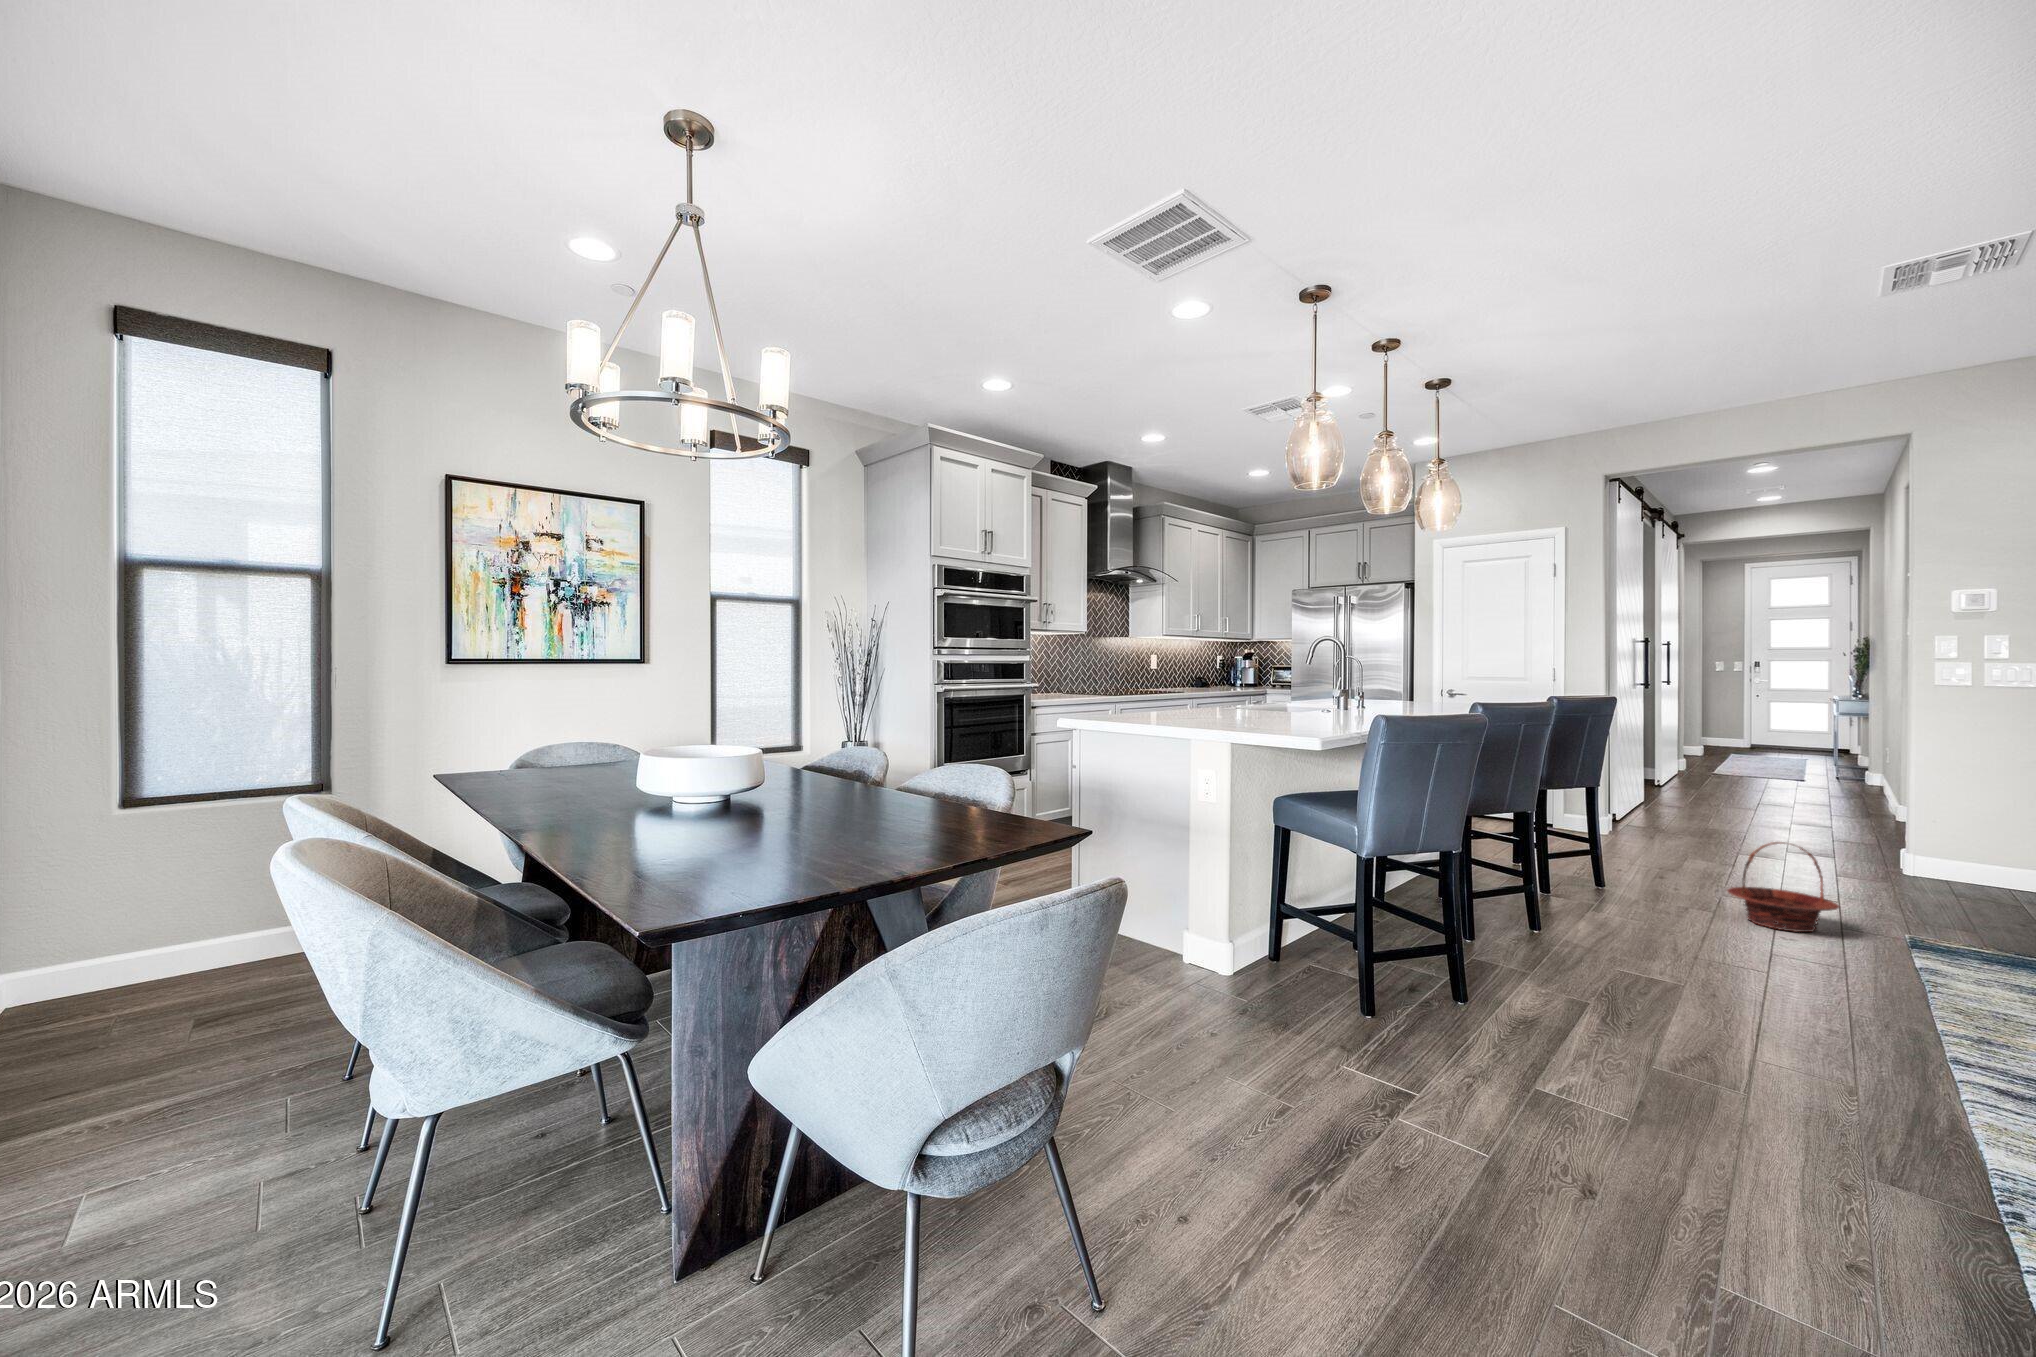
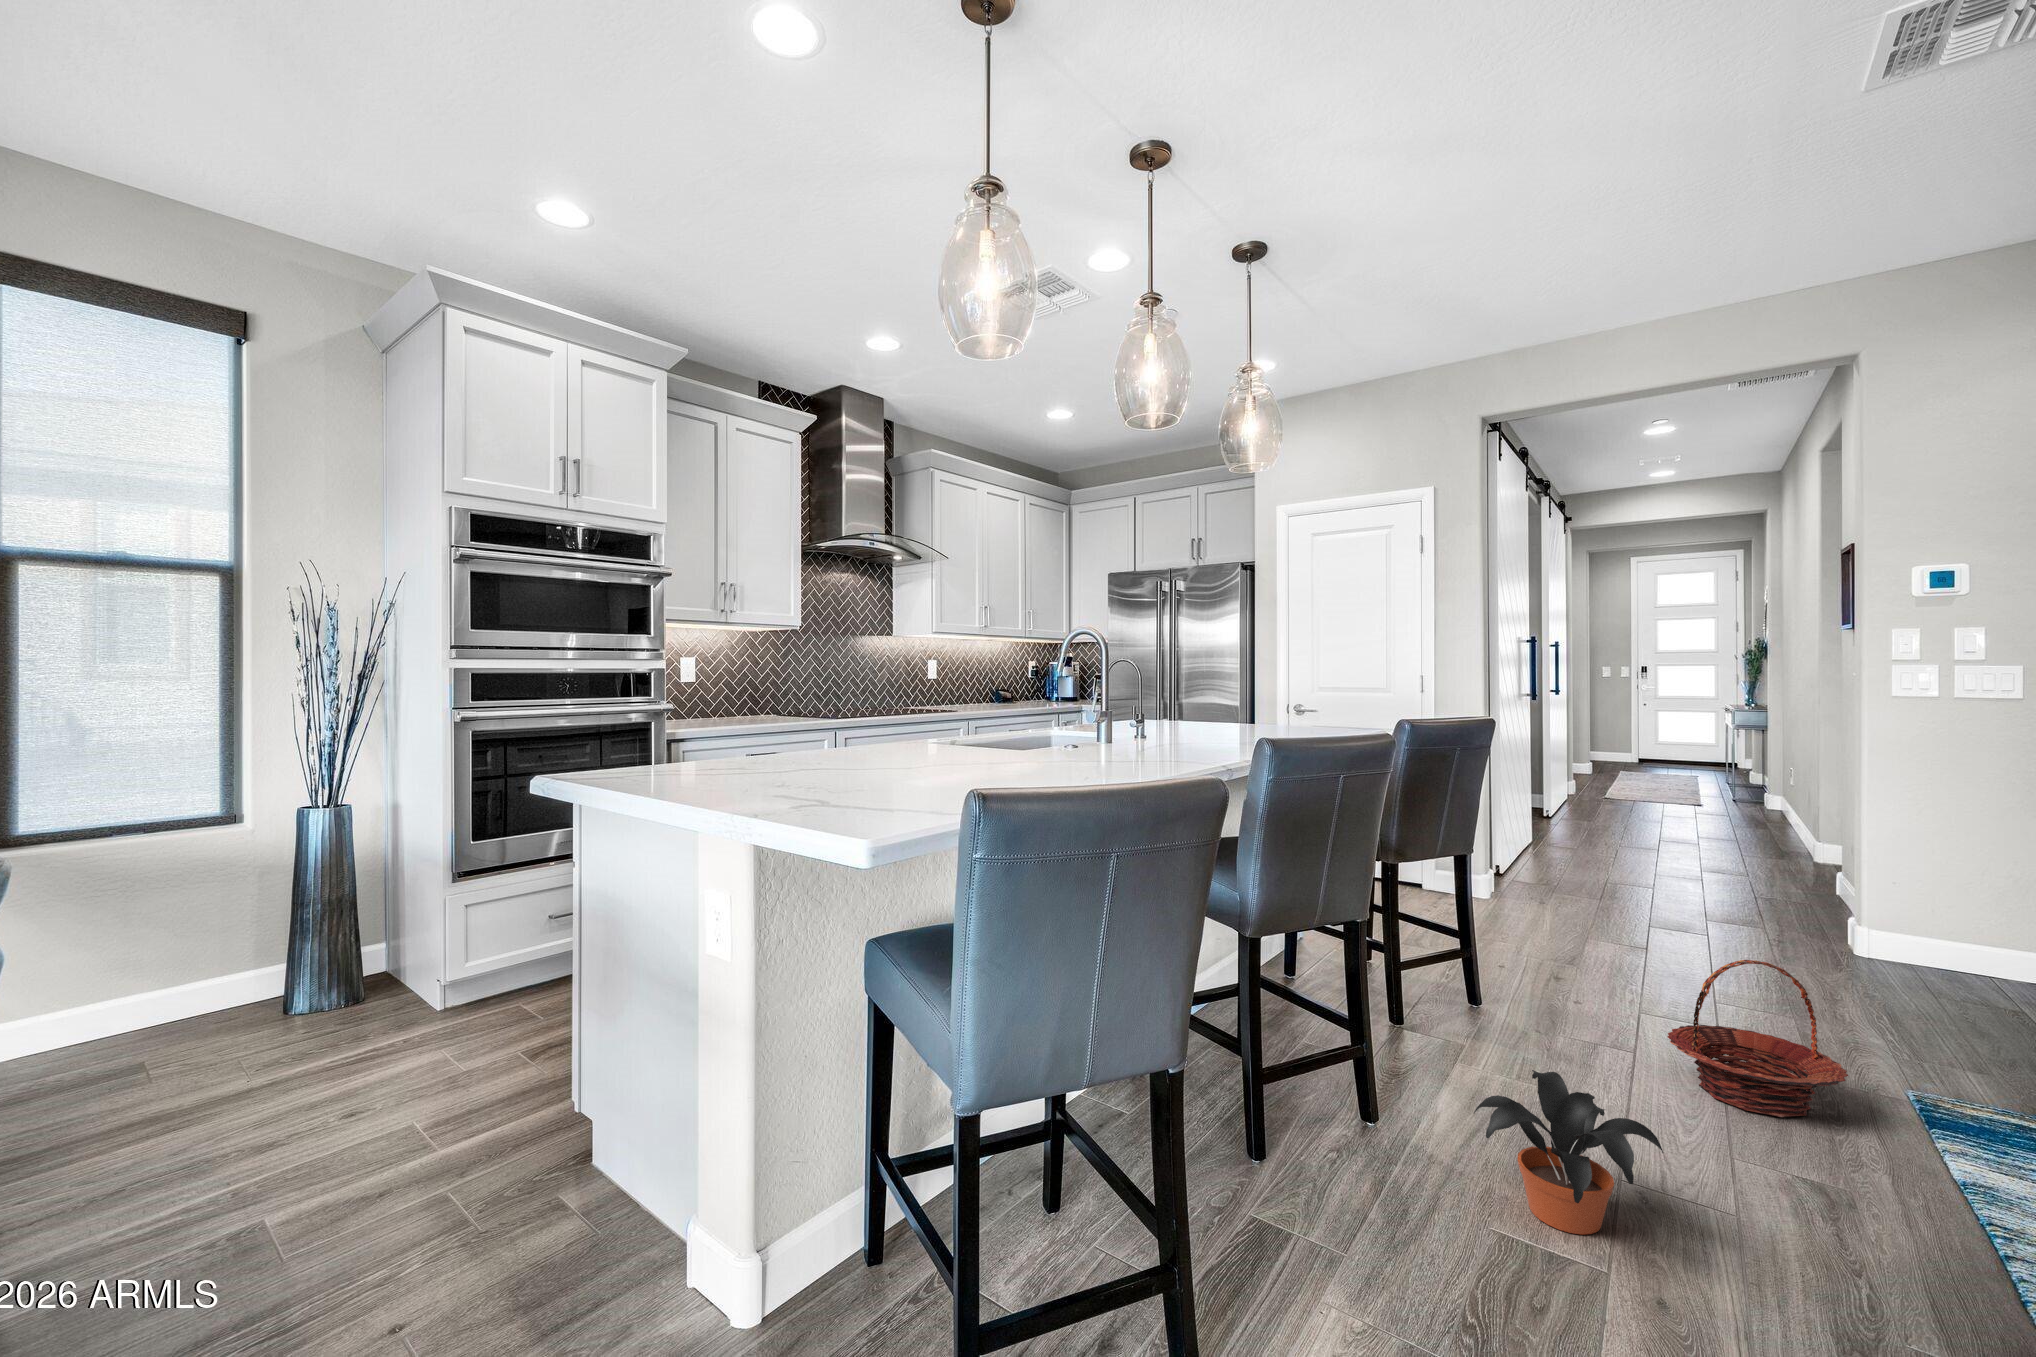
potted plant: none [1599,886,1709,963] -> present [1474,1070,1663,1235]

